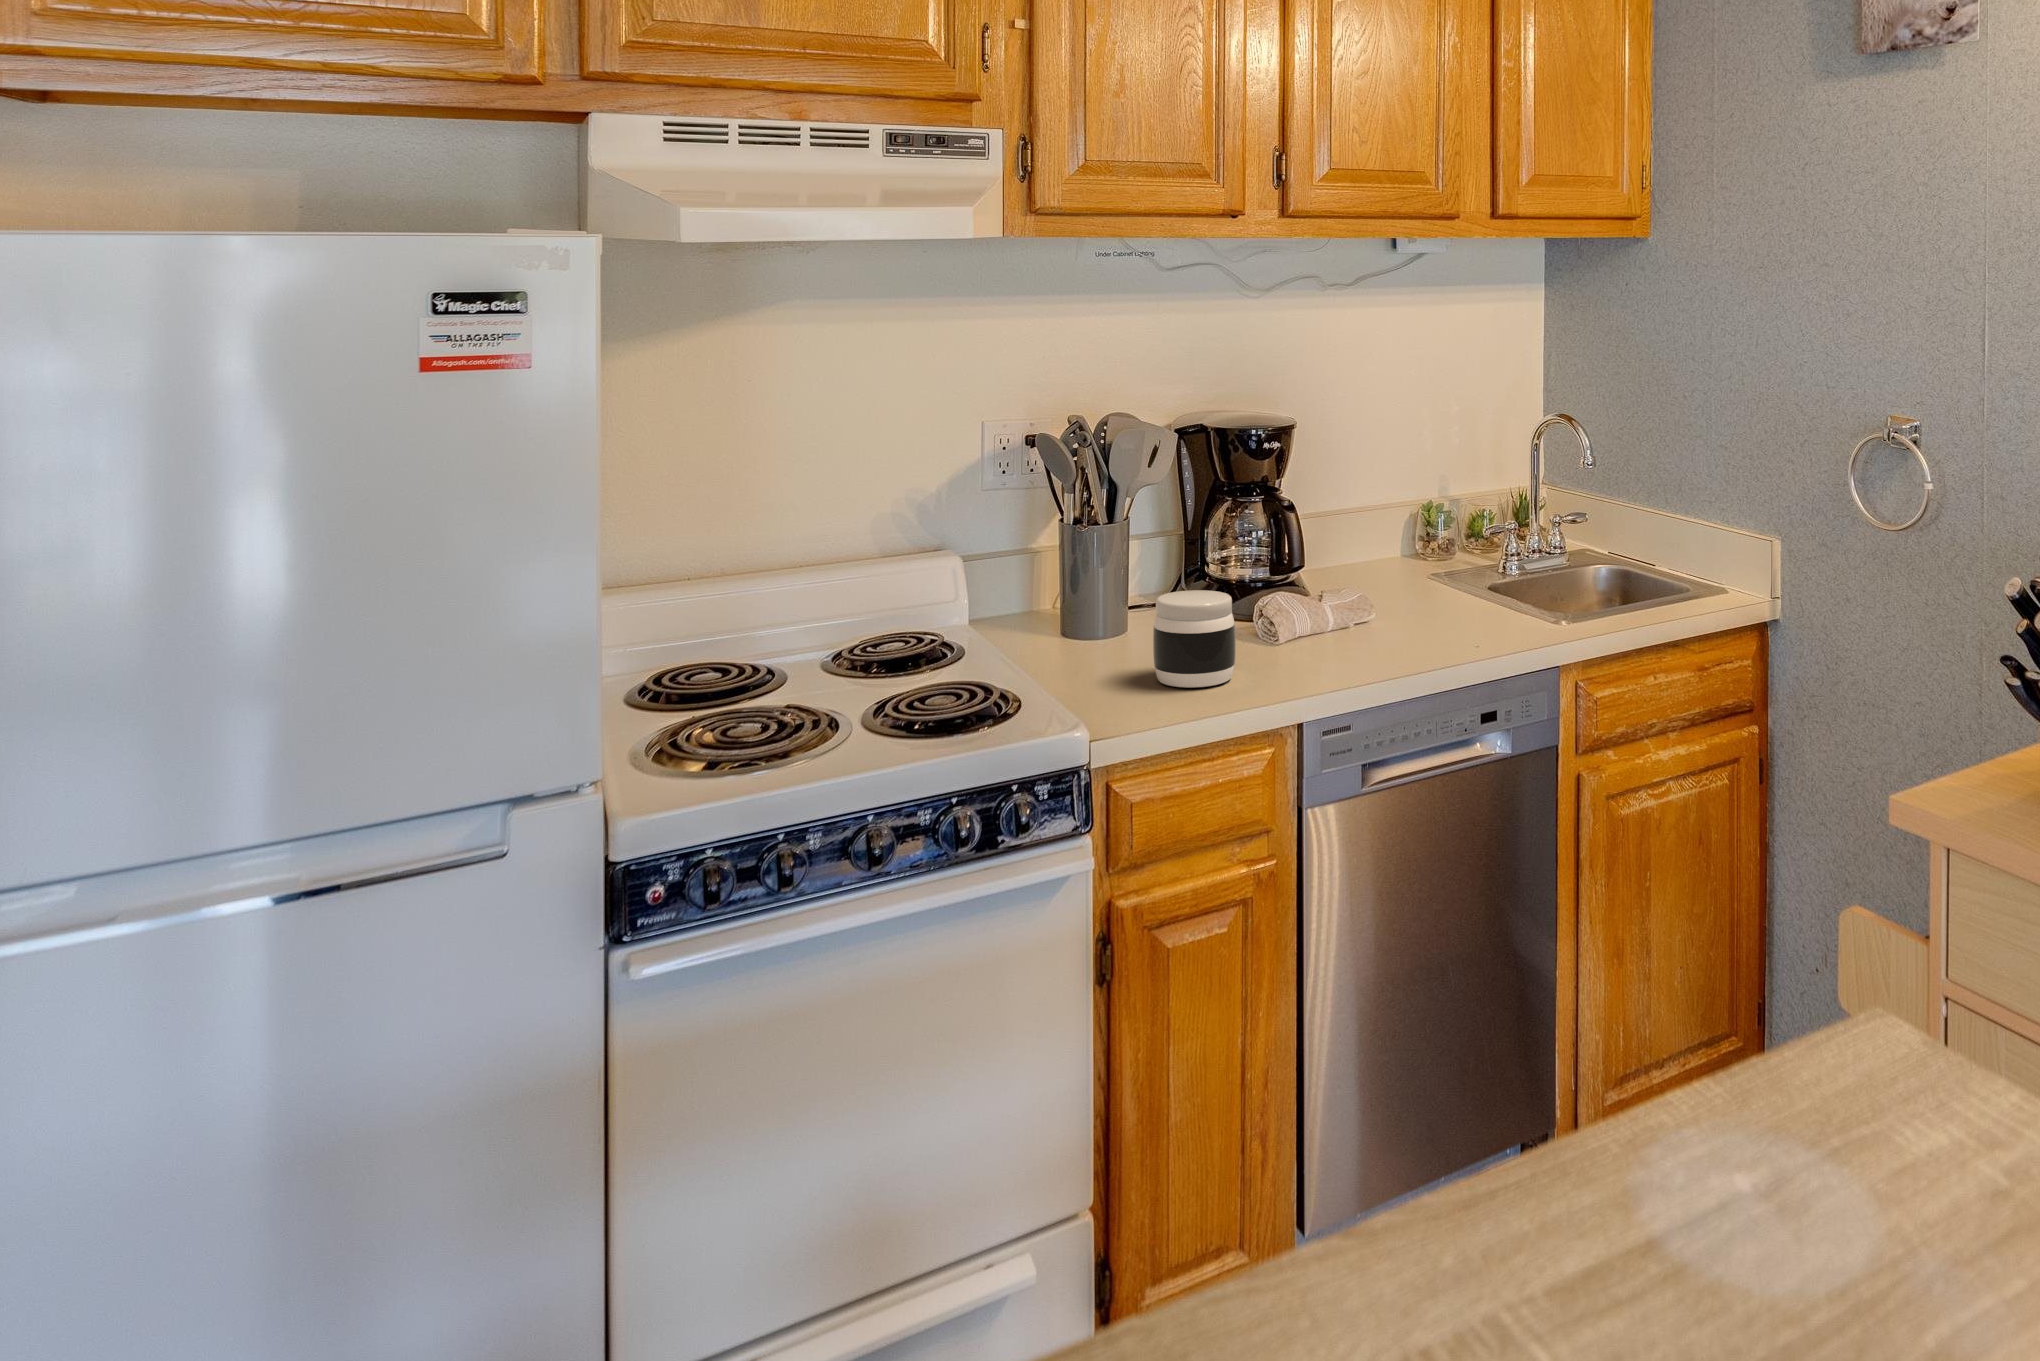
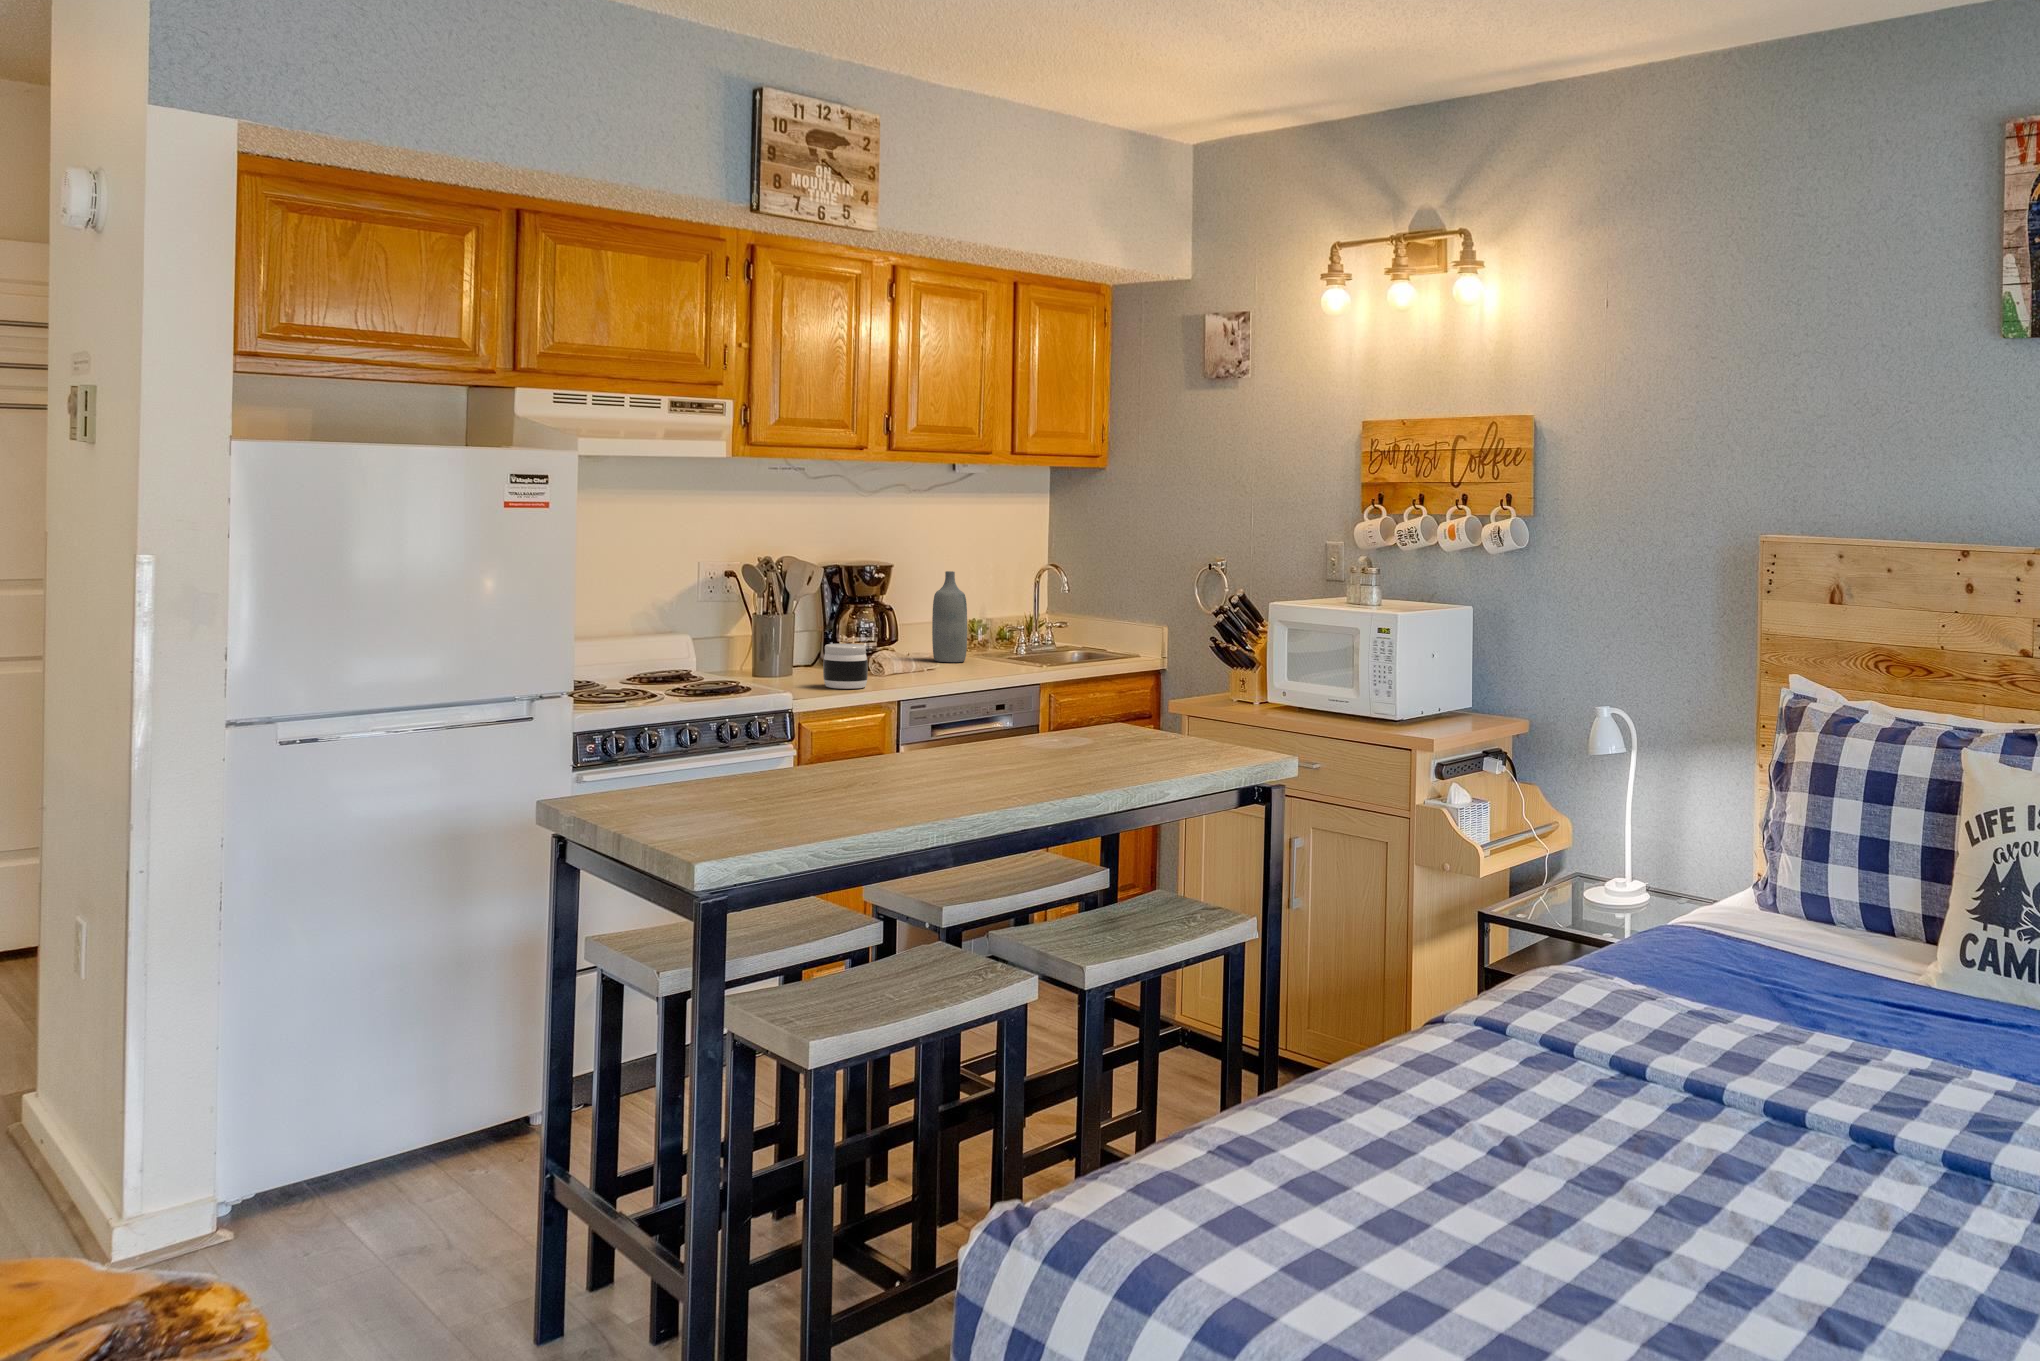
bottle: none [1363,427,1419,584] -> present [932,571,967,662]

